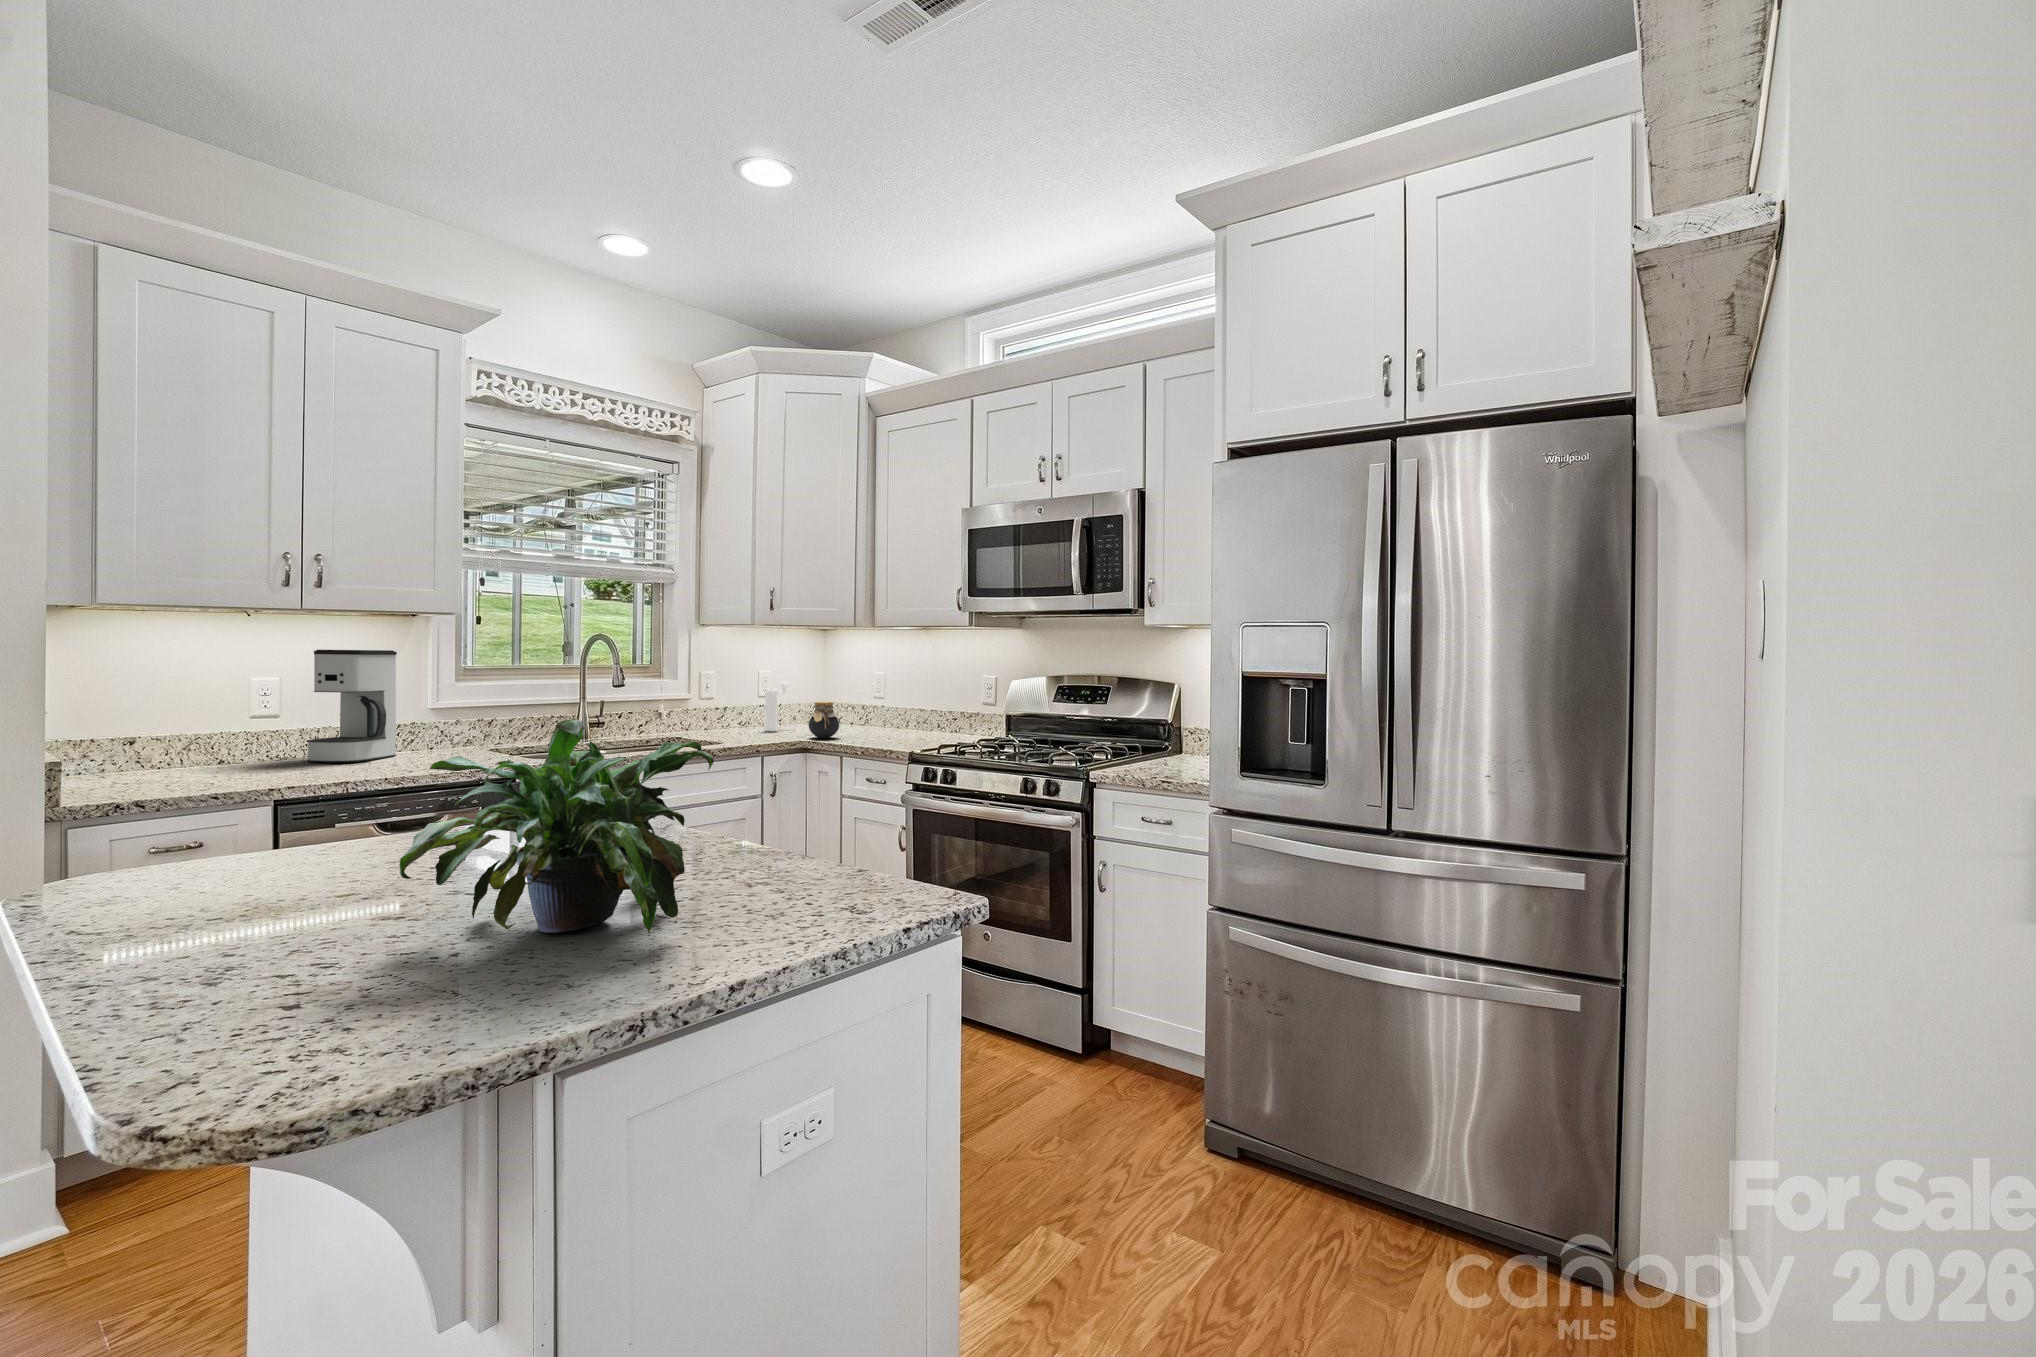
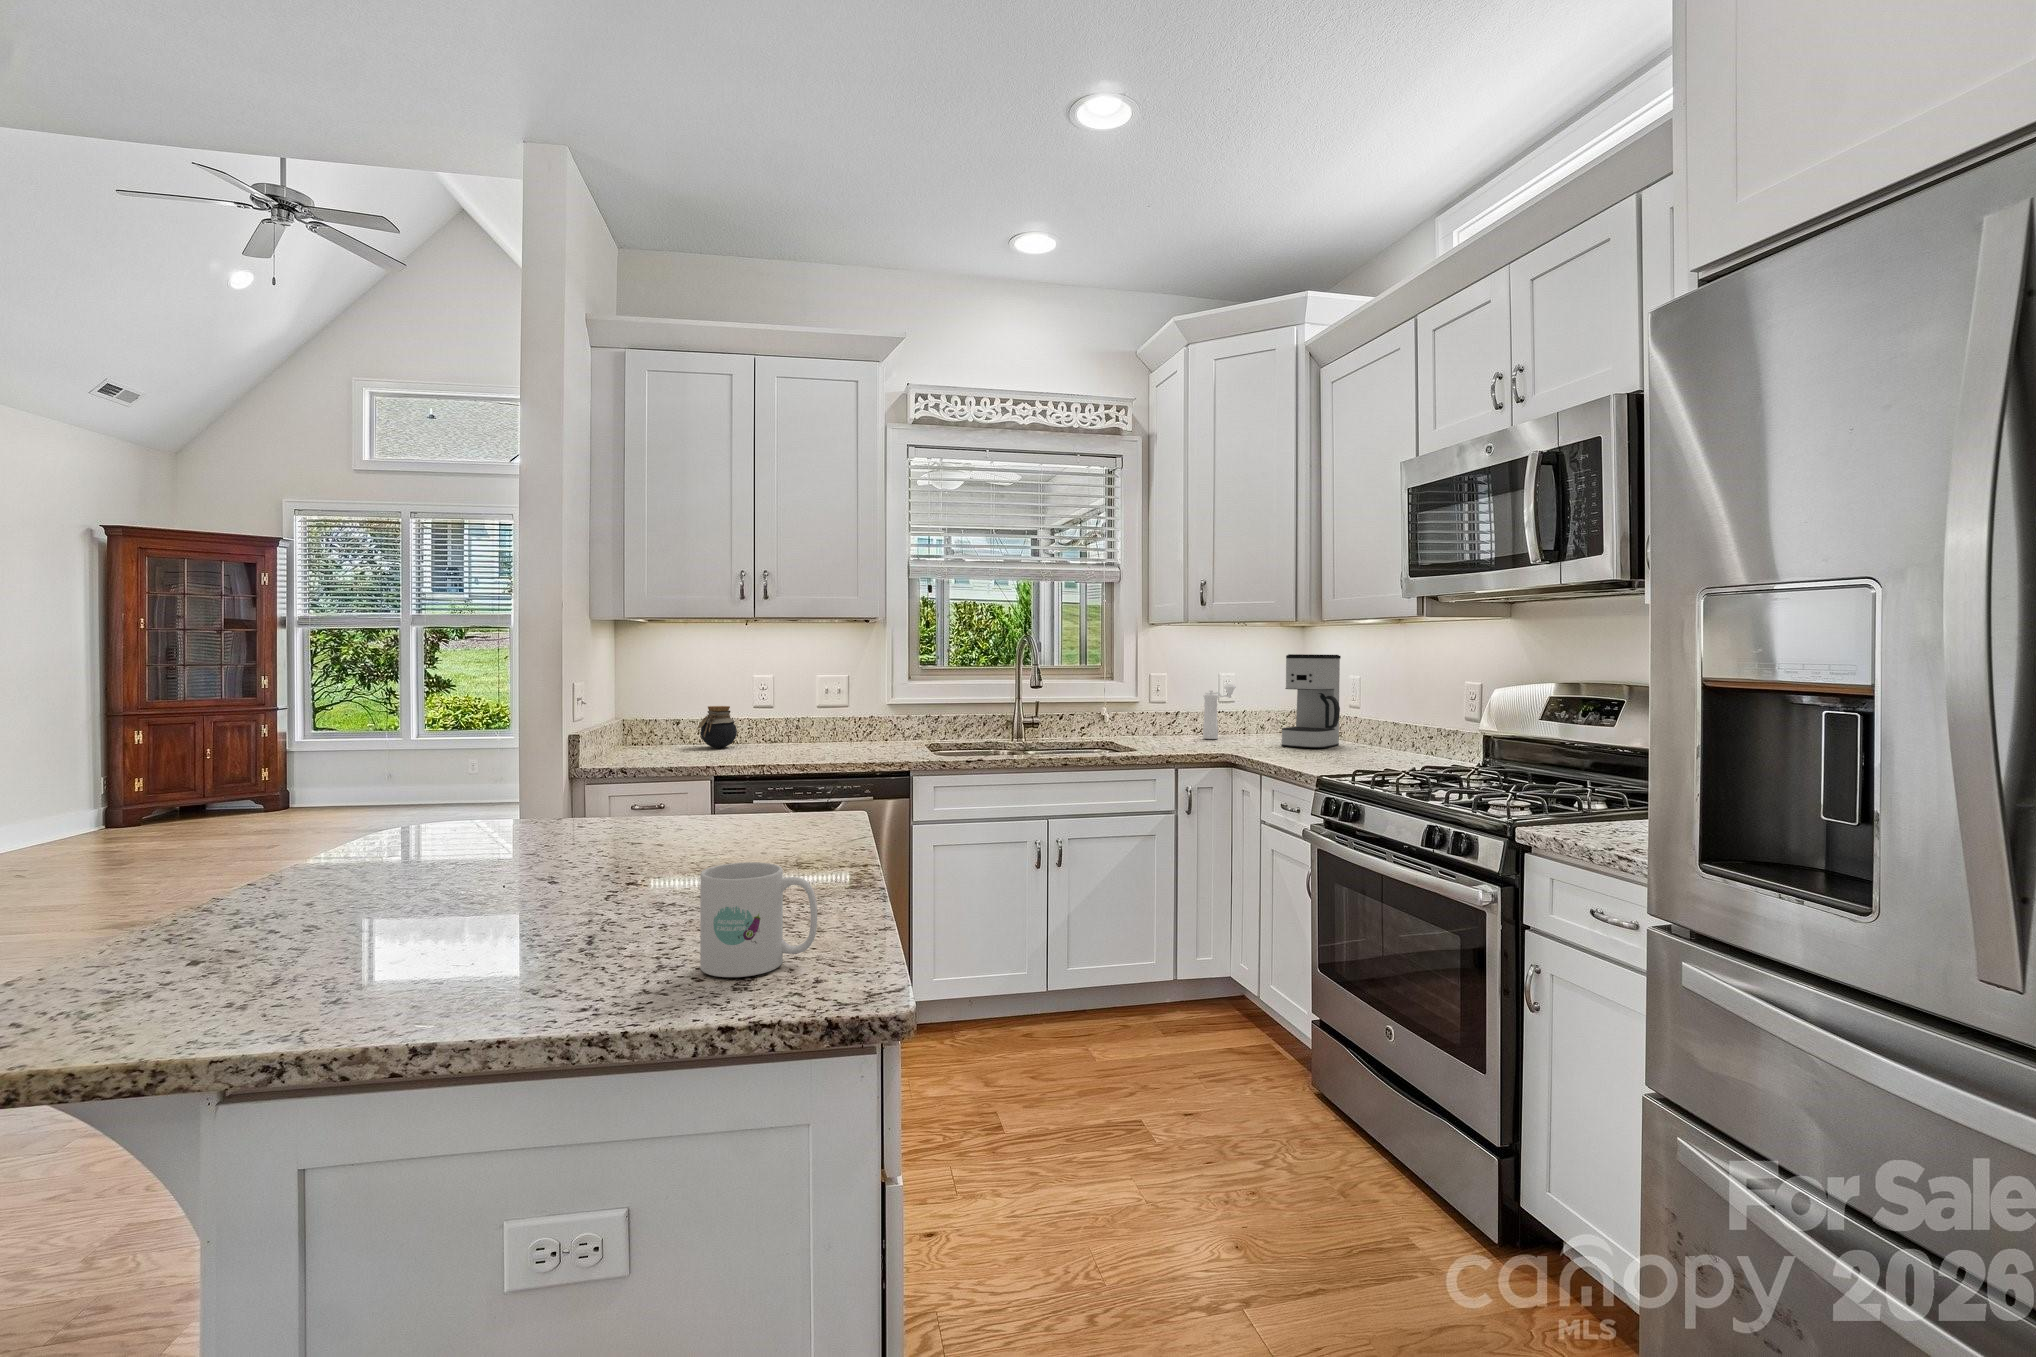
coffee maker: present [307,650,397,763] -> present [1282,654,1341,748]
jar: present [809,702,839,738] -> present [698,706,737,748]
potted plant: present [399,719,714,933] -> none [316,720,651,959]
mug: none [820,825,901,913] -> present [700,862,817,977]

